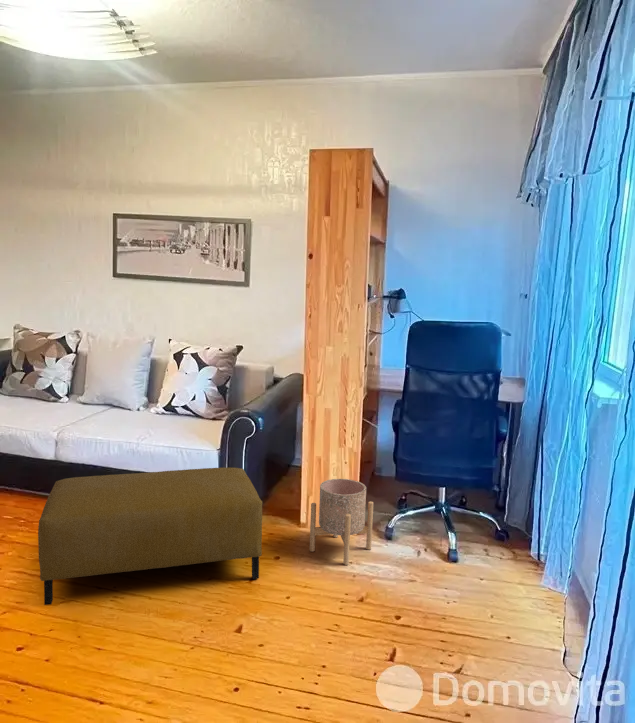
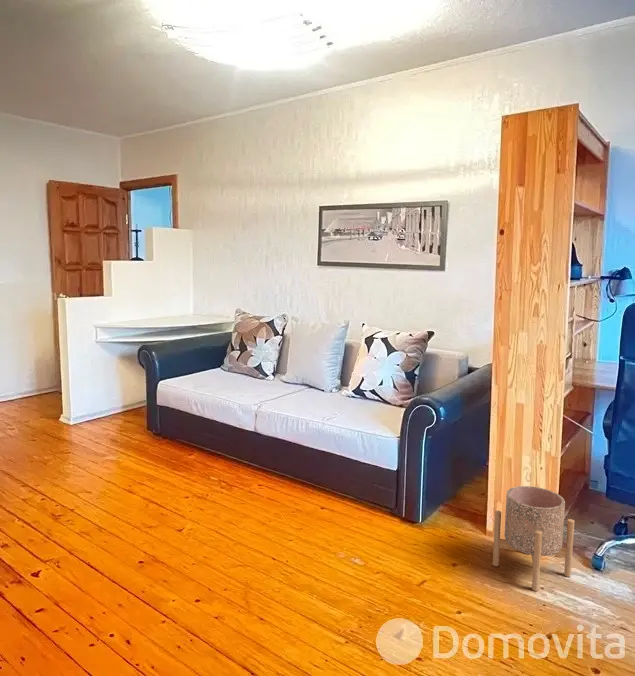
ottoman: present [38,467,262,605] -> none [214,453,433,587]

